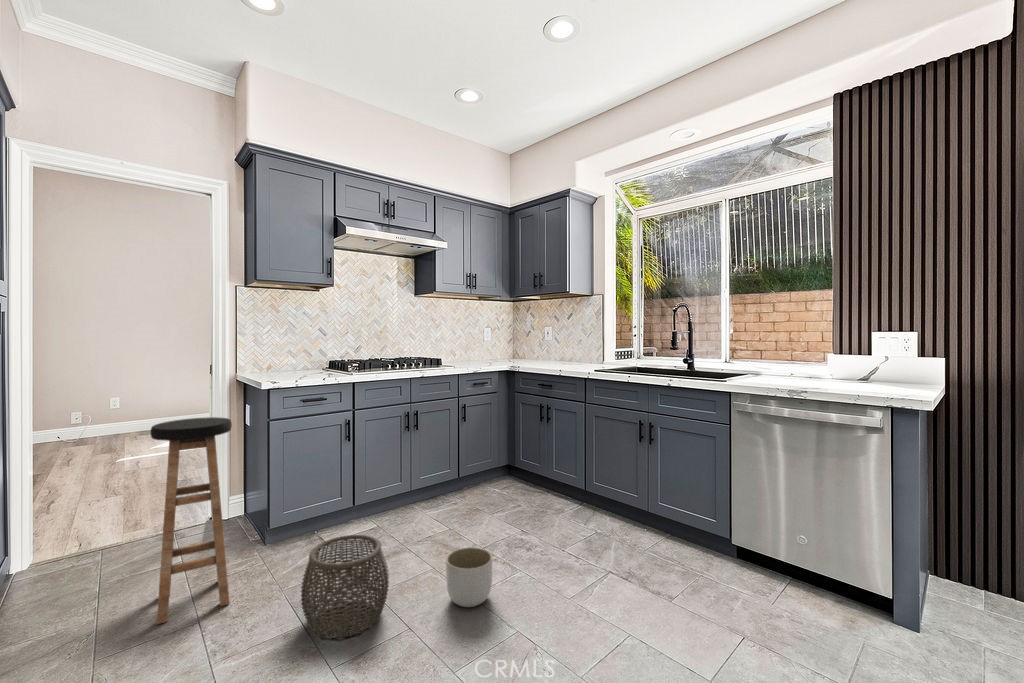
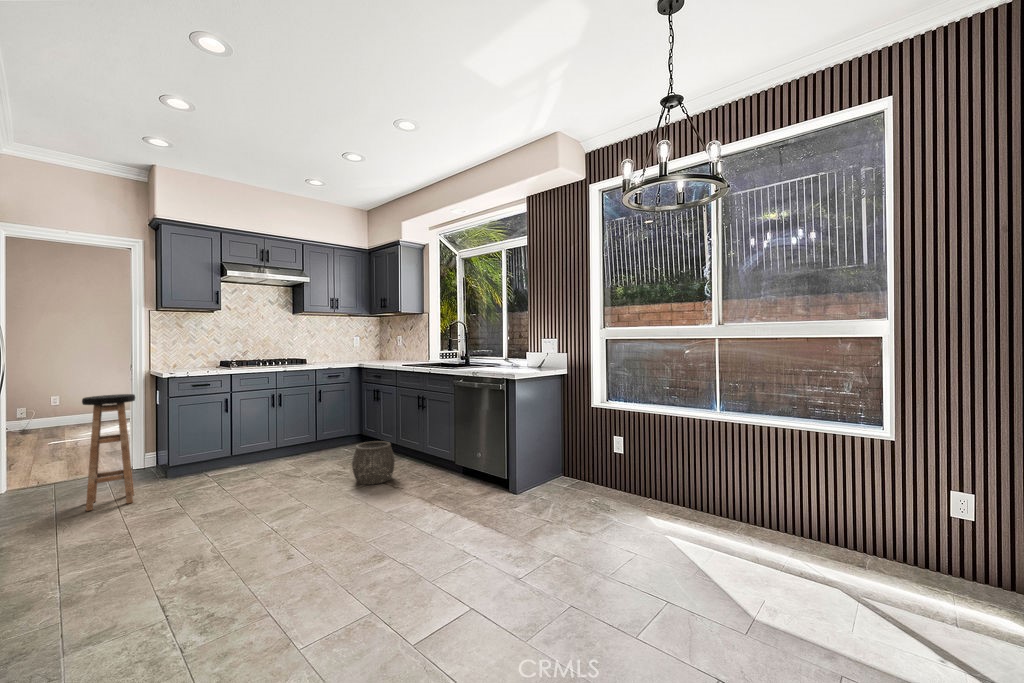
woven basket: present [301,535,389,639] -> present [352,441,395,485]
planter: present [446,547,493,607] -> none [265,467,295,497]

